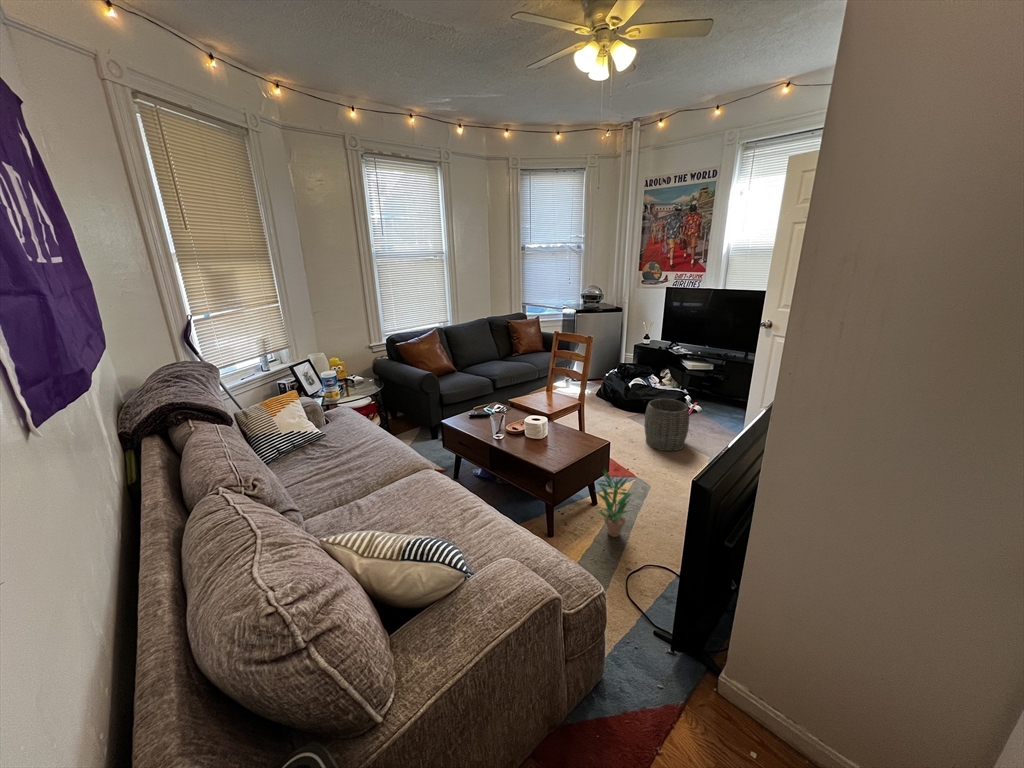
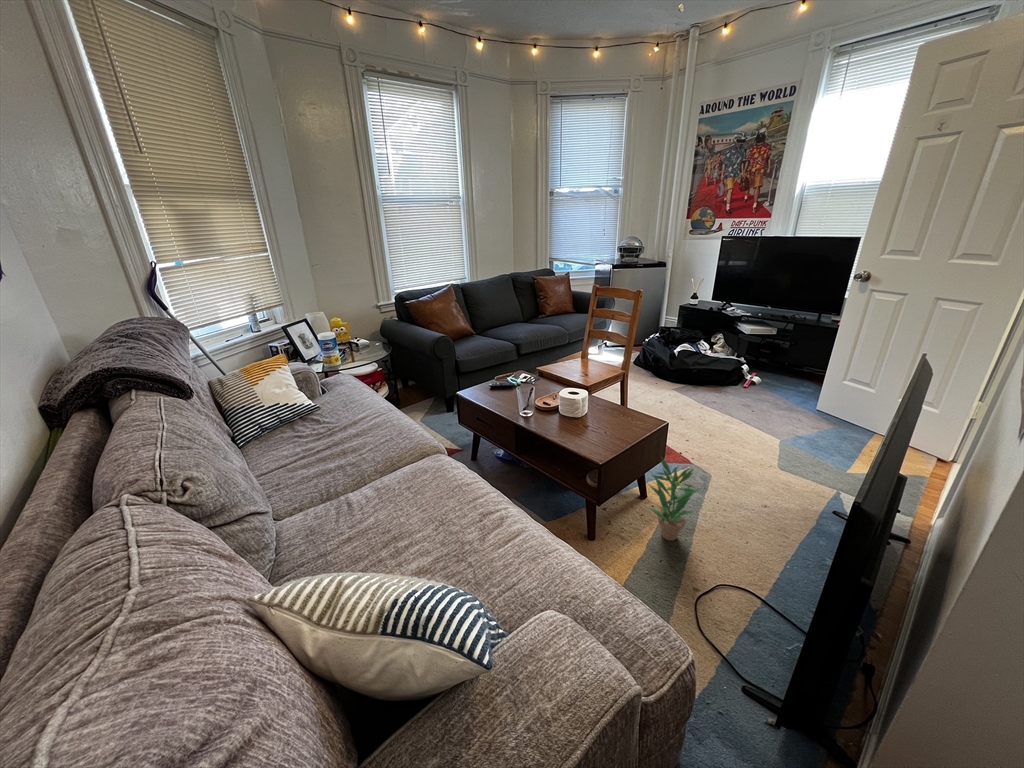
woven basket: present [644,399,689,451] -> none [697,369,755,432]

